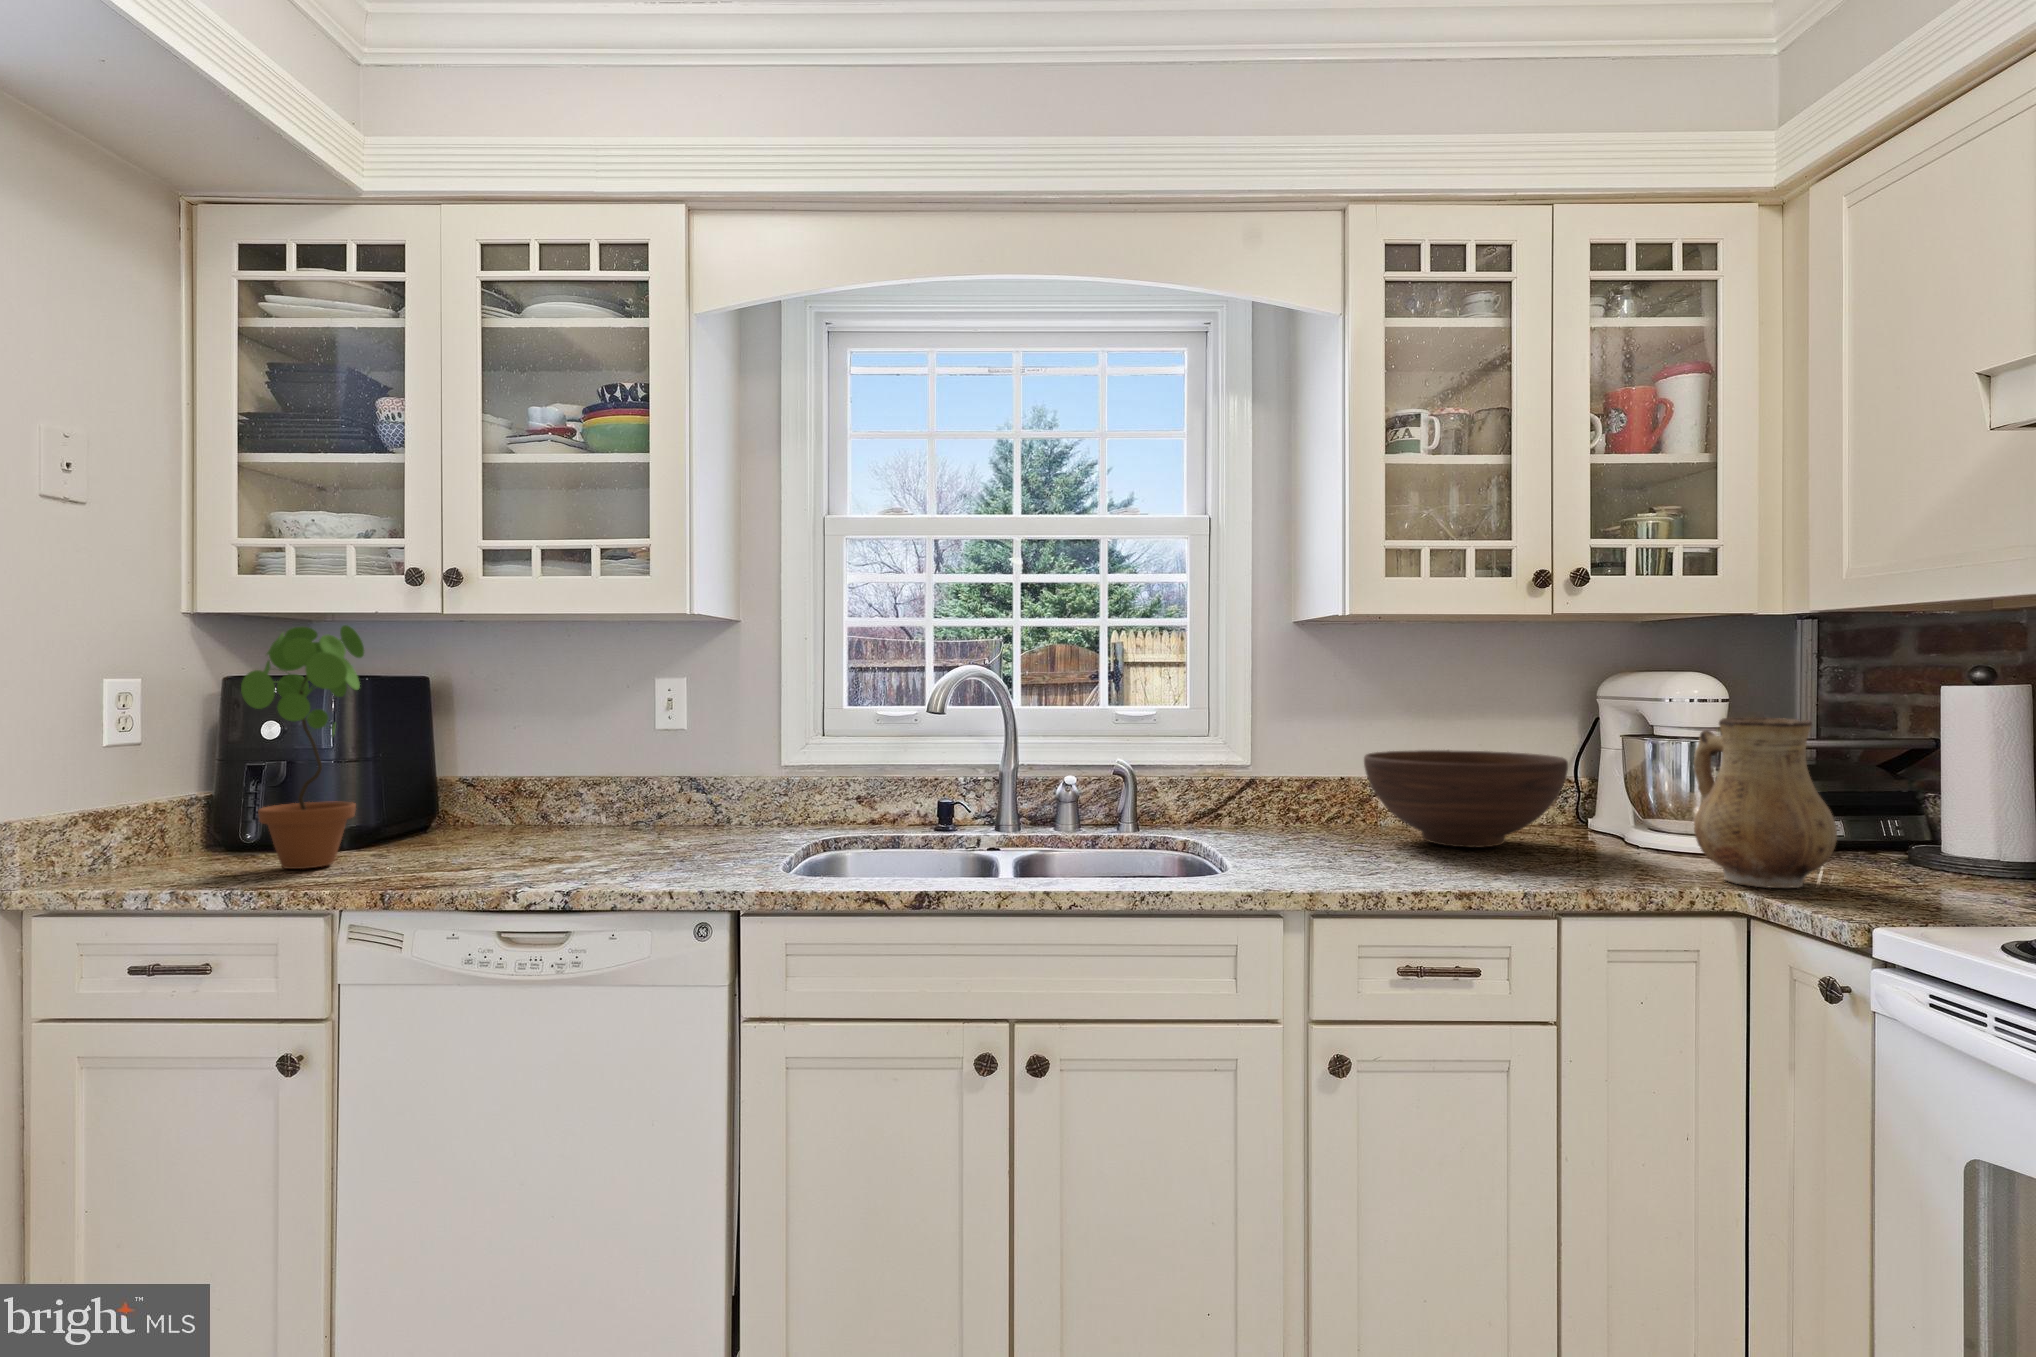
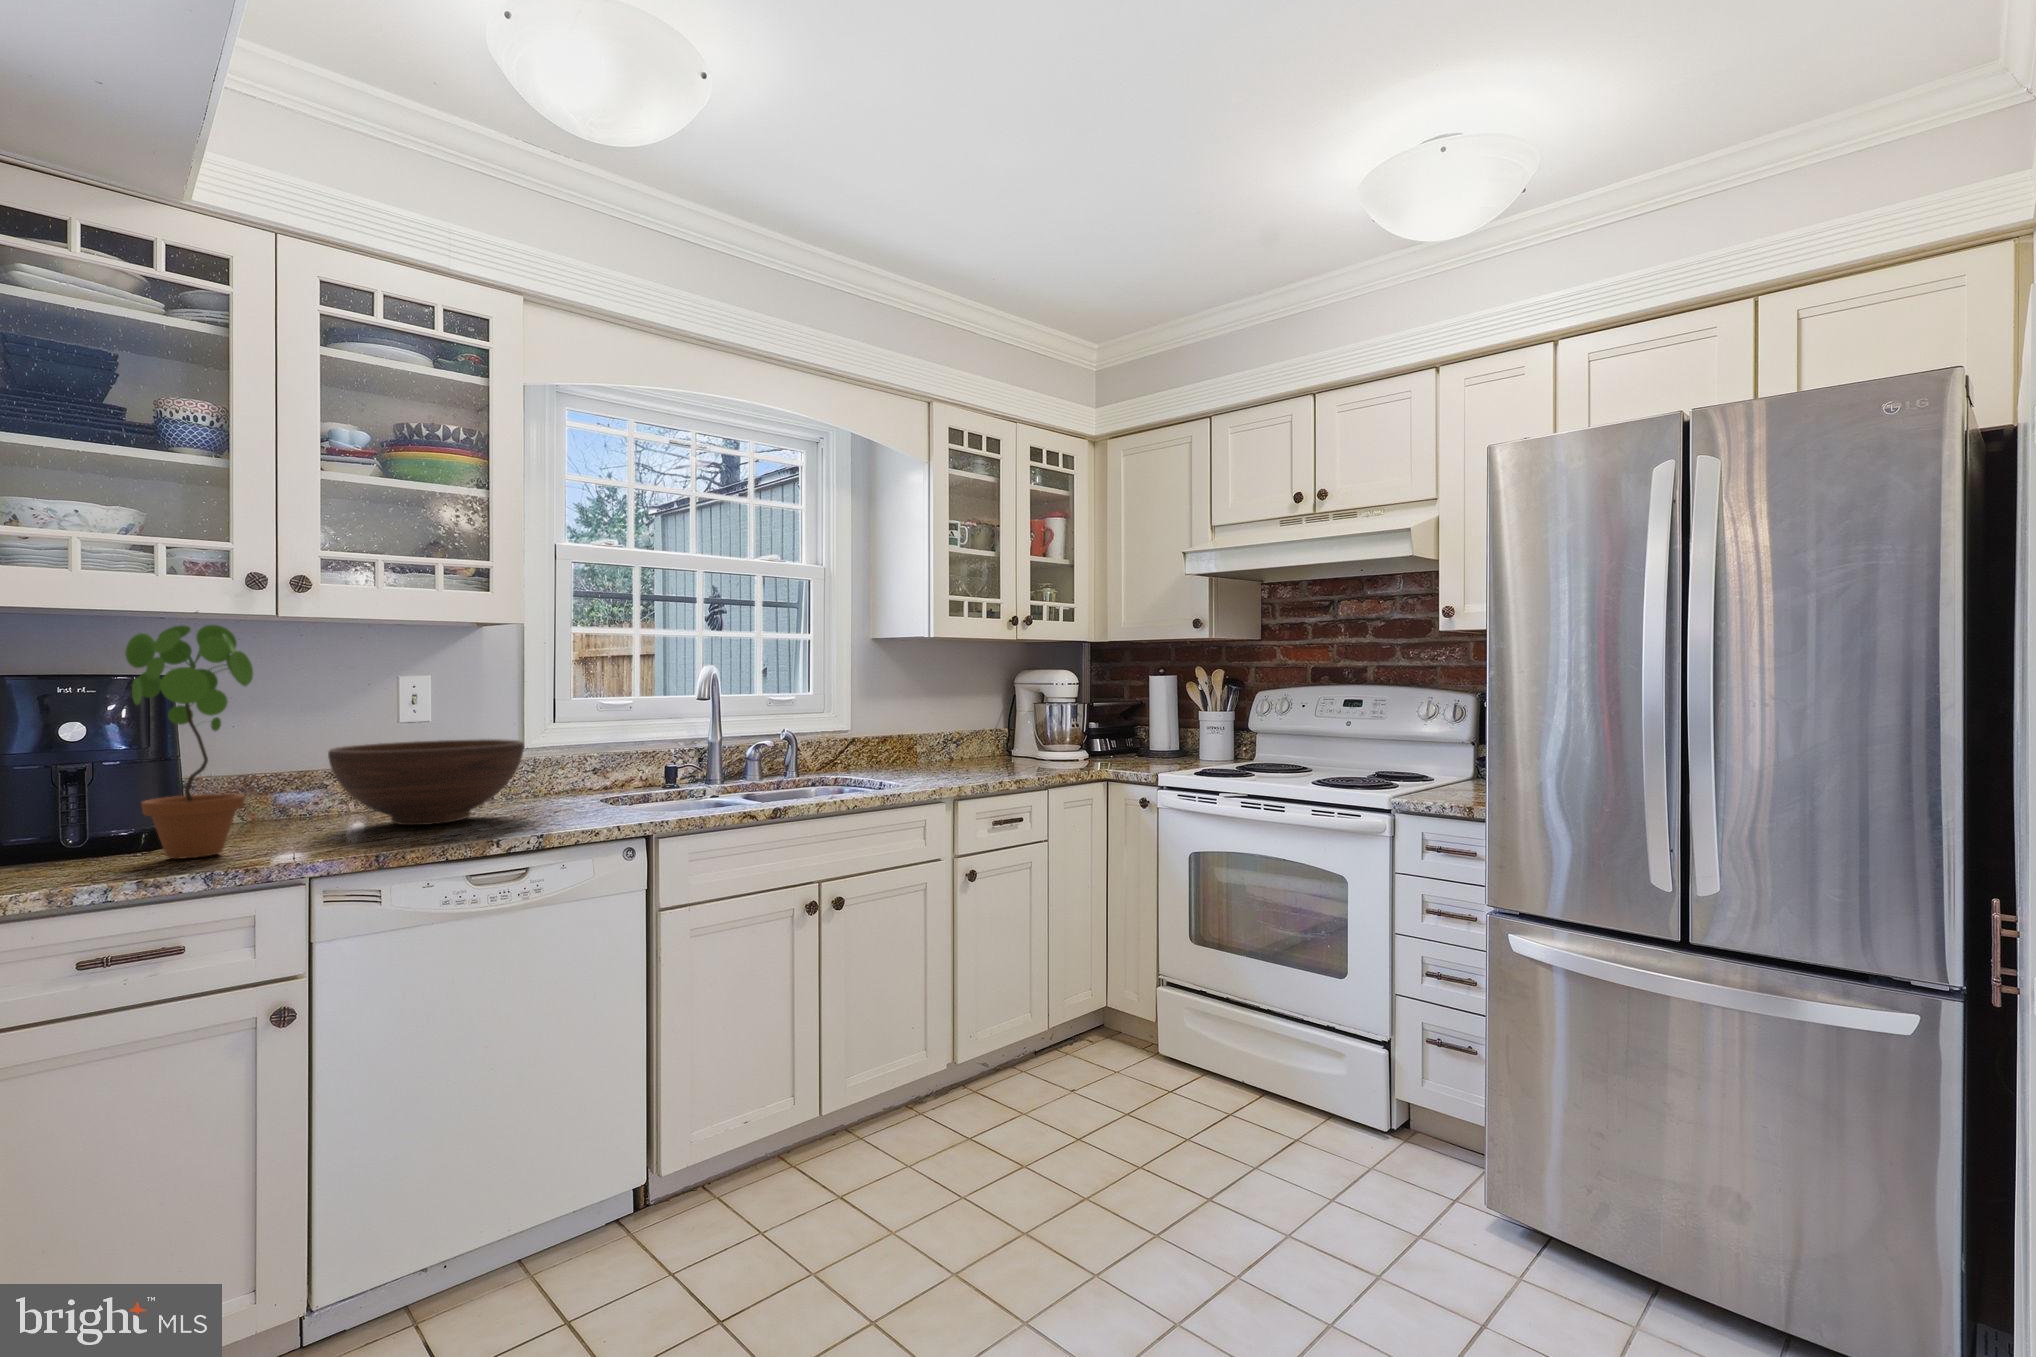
ceramic pitcher: present [1694,717,1837,888] -> none [1085,692,1144,769]
fruit bowl: present [1364,750,1568,847] -> present [328,739,524,825]

